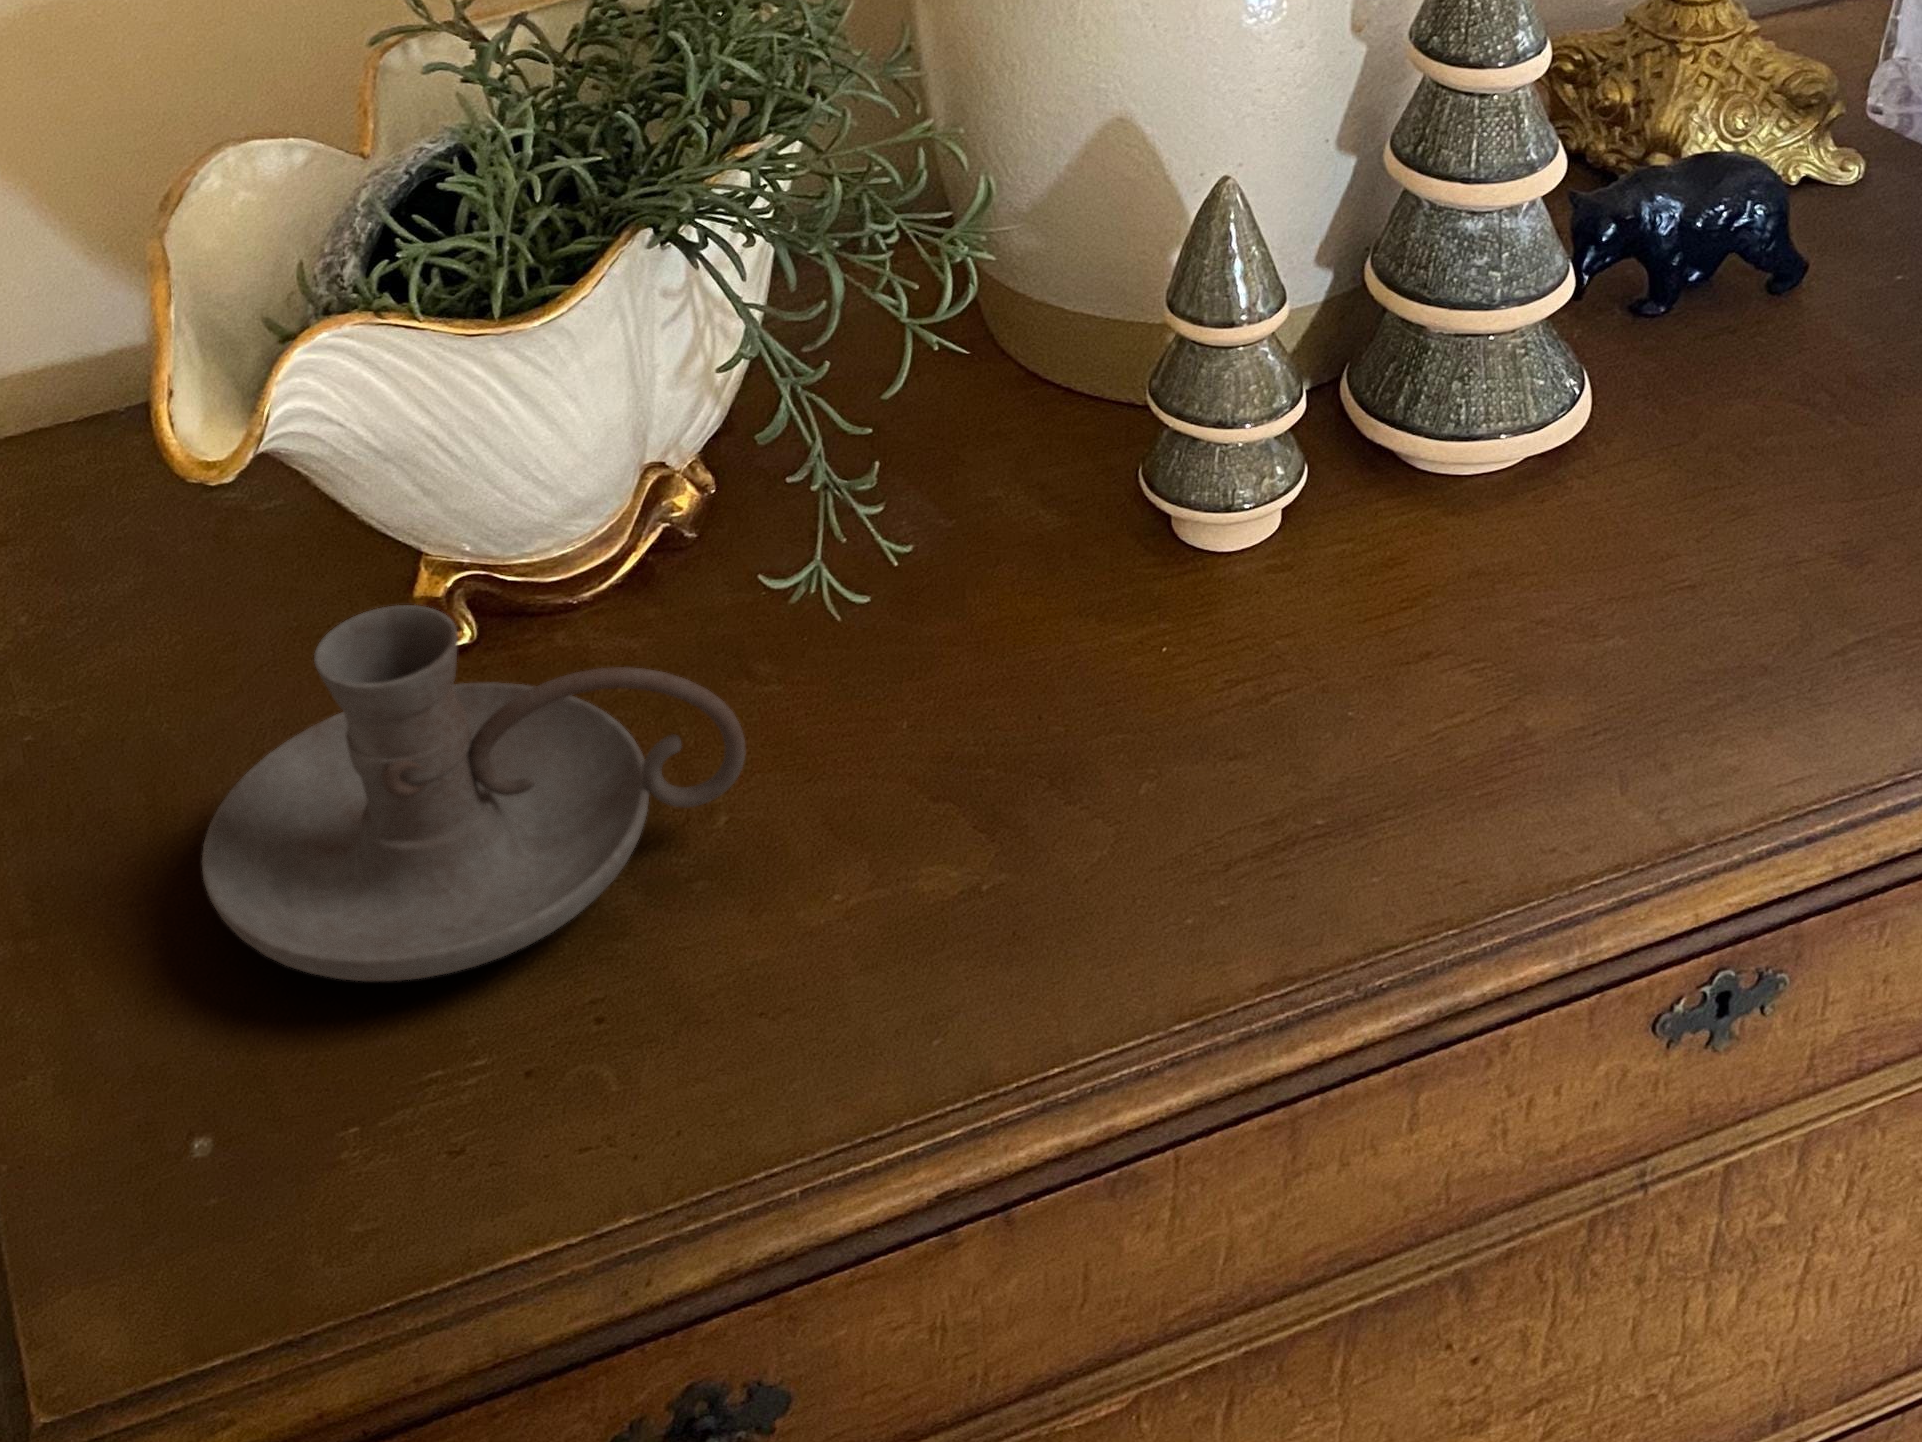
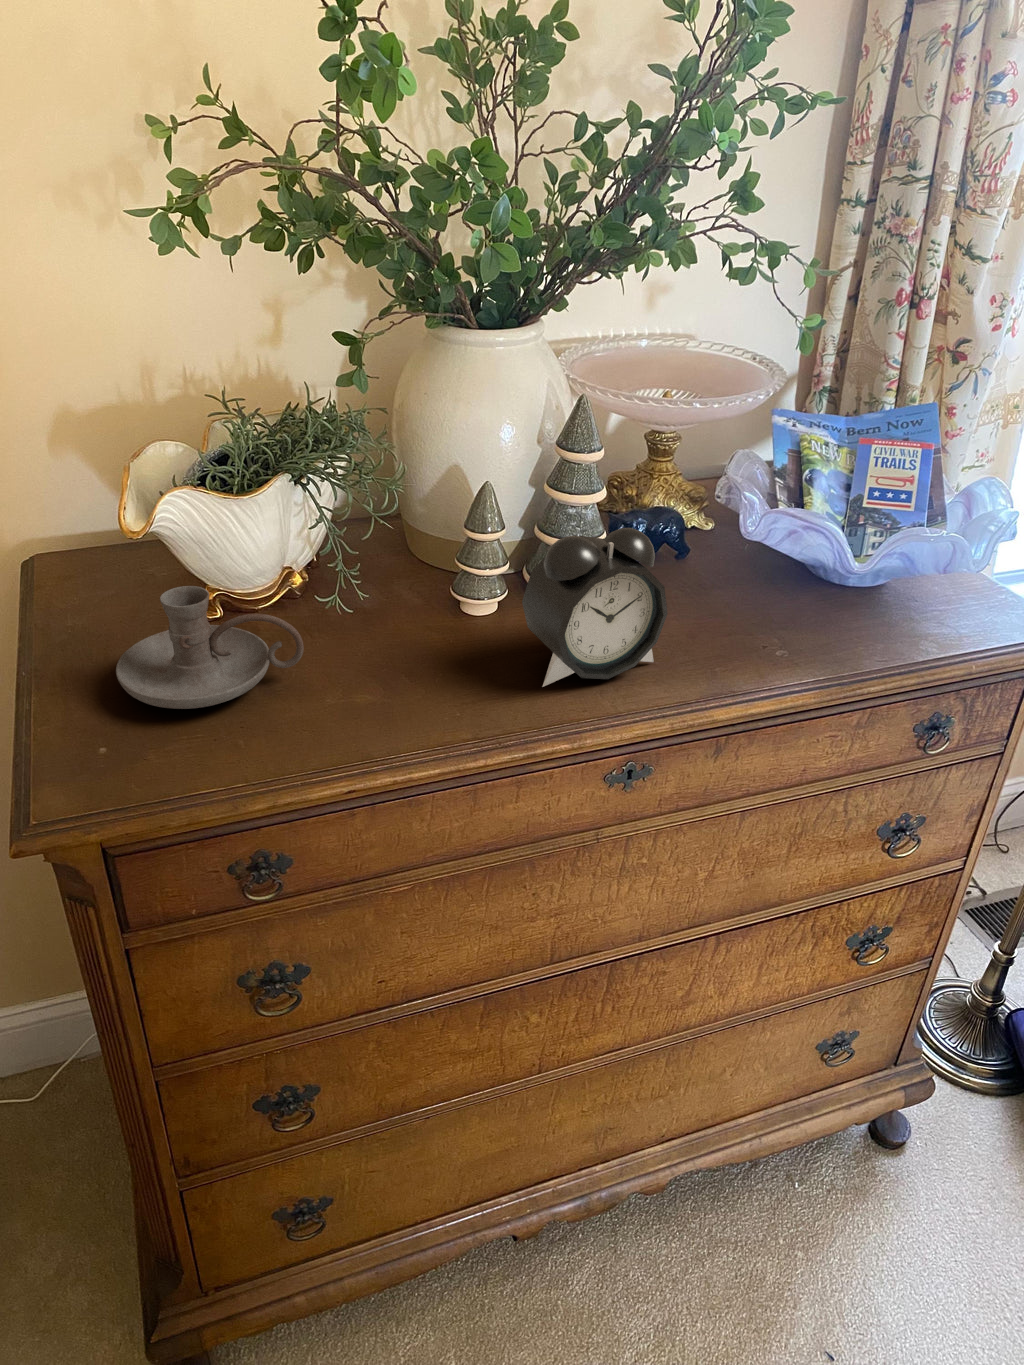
alarm clock: none [1364,304,1788,785] -> present [522,528,668,687]

